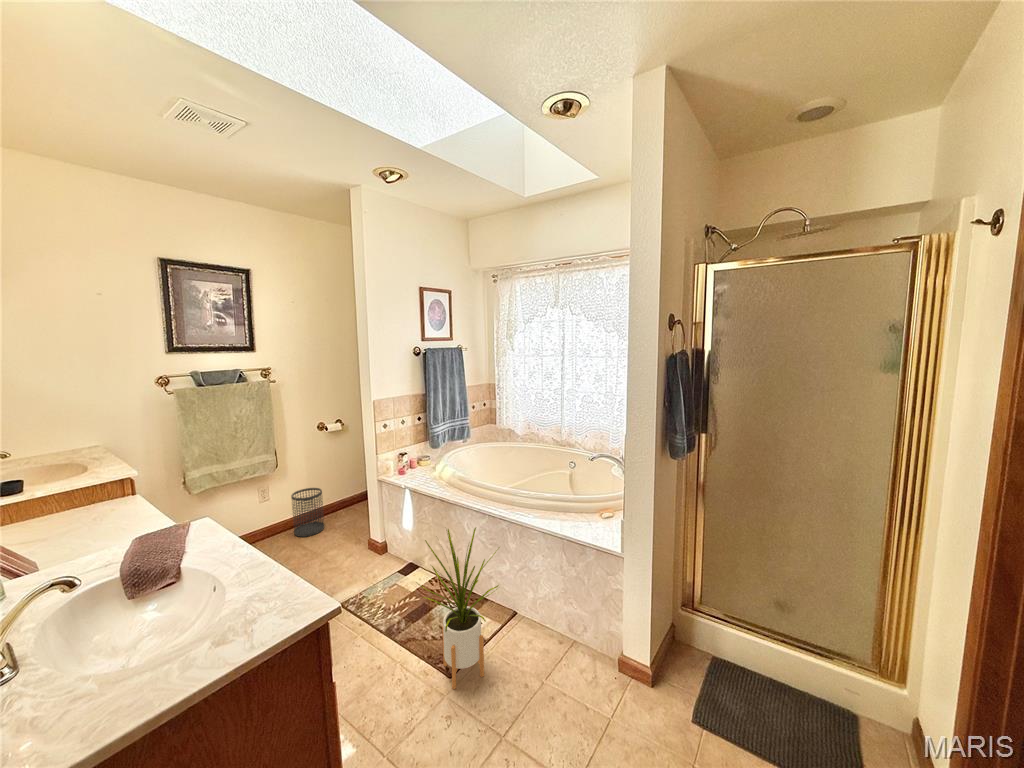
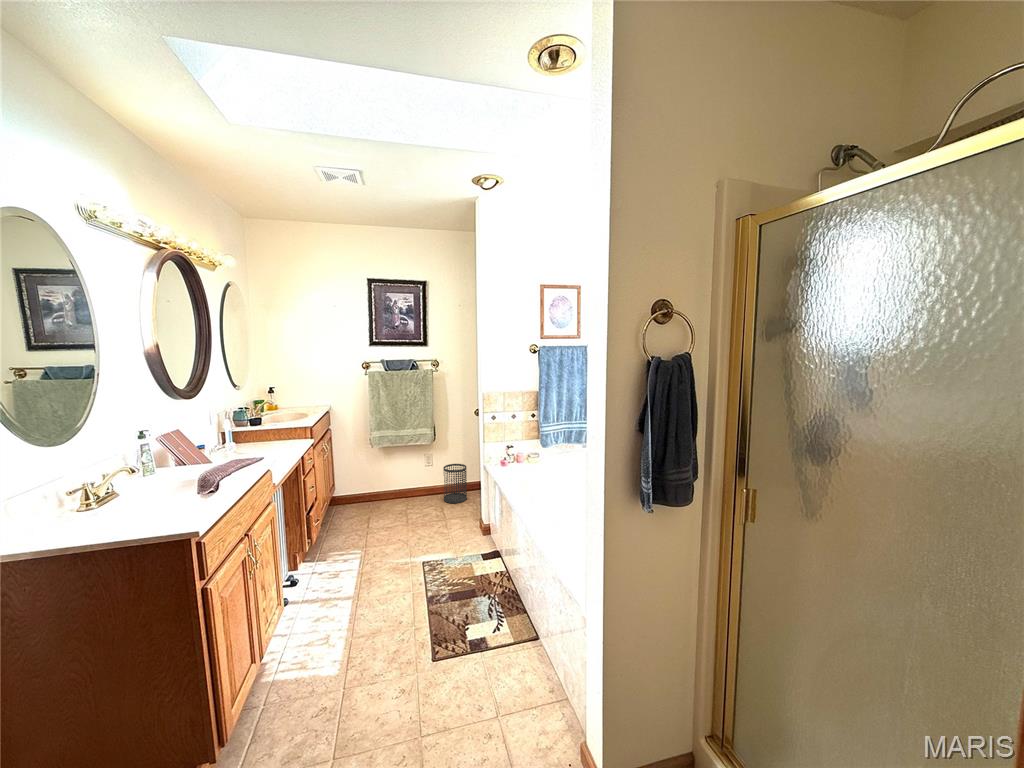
house plant: present [416,528,500,689] -> none [402,510,487,678]

